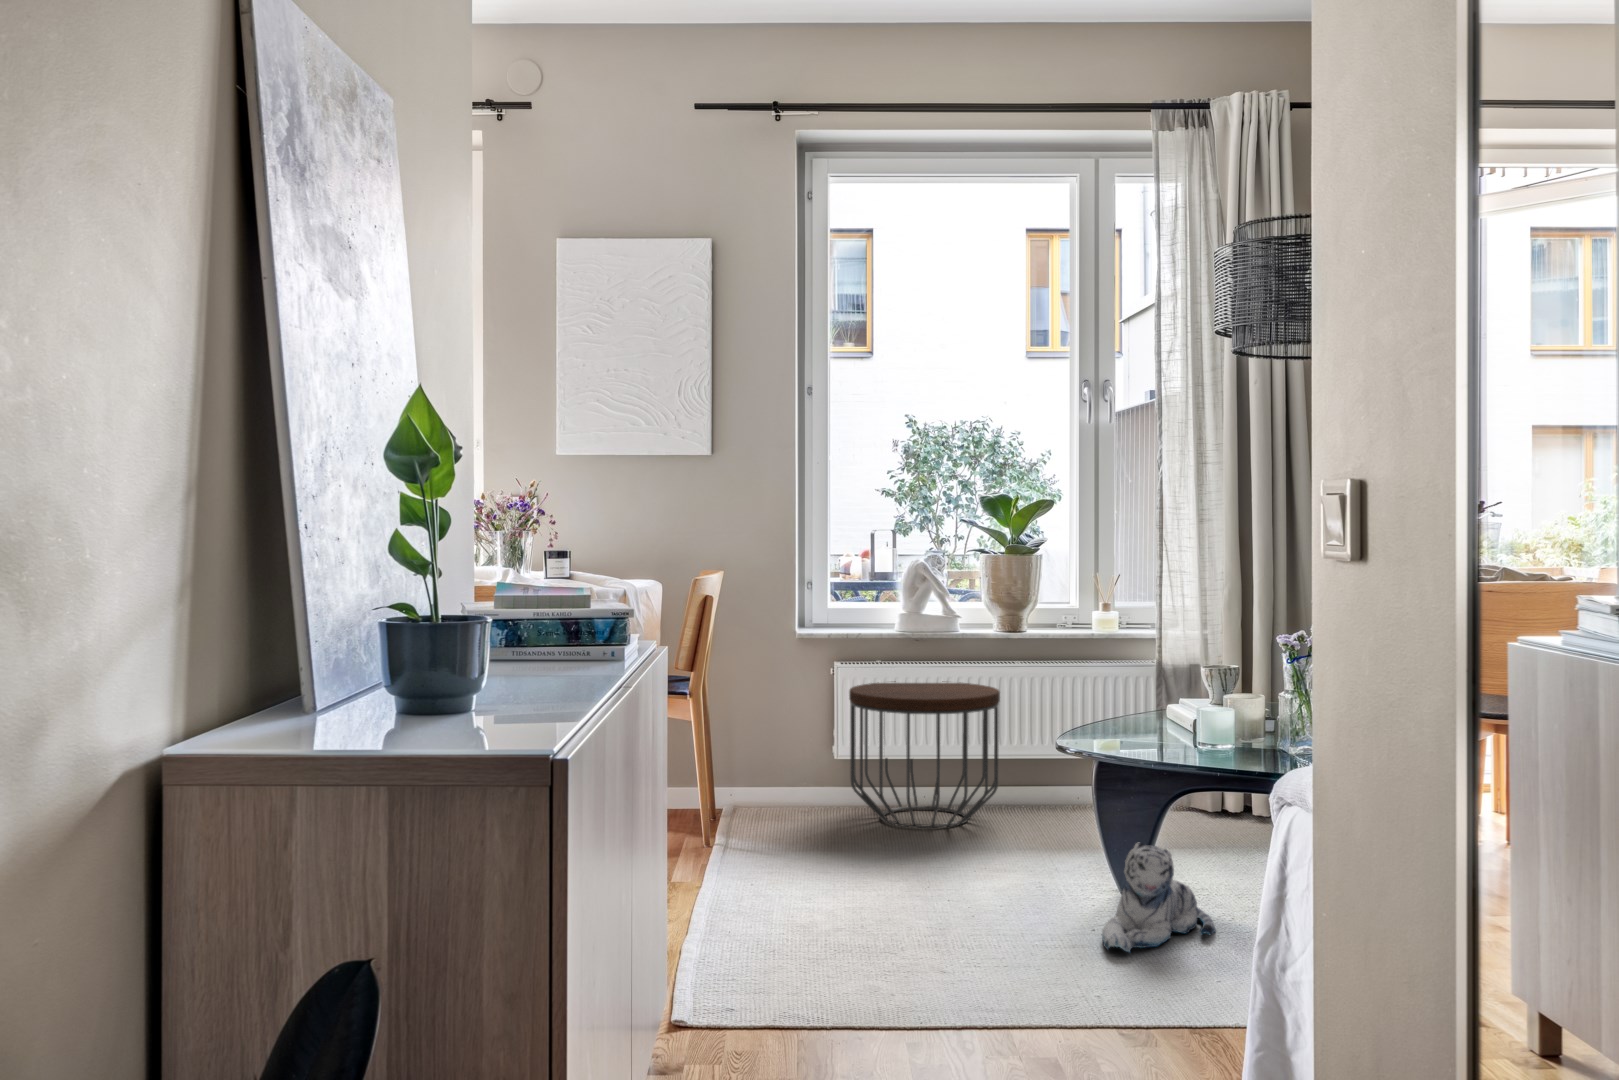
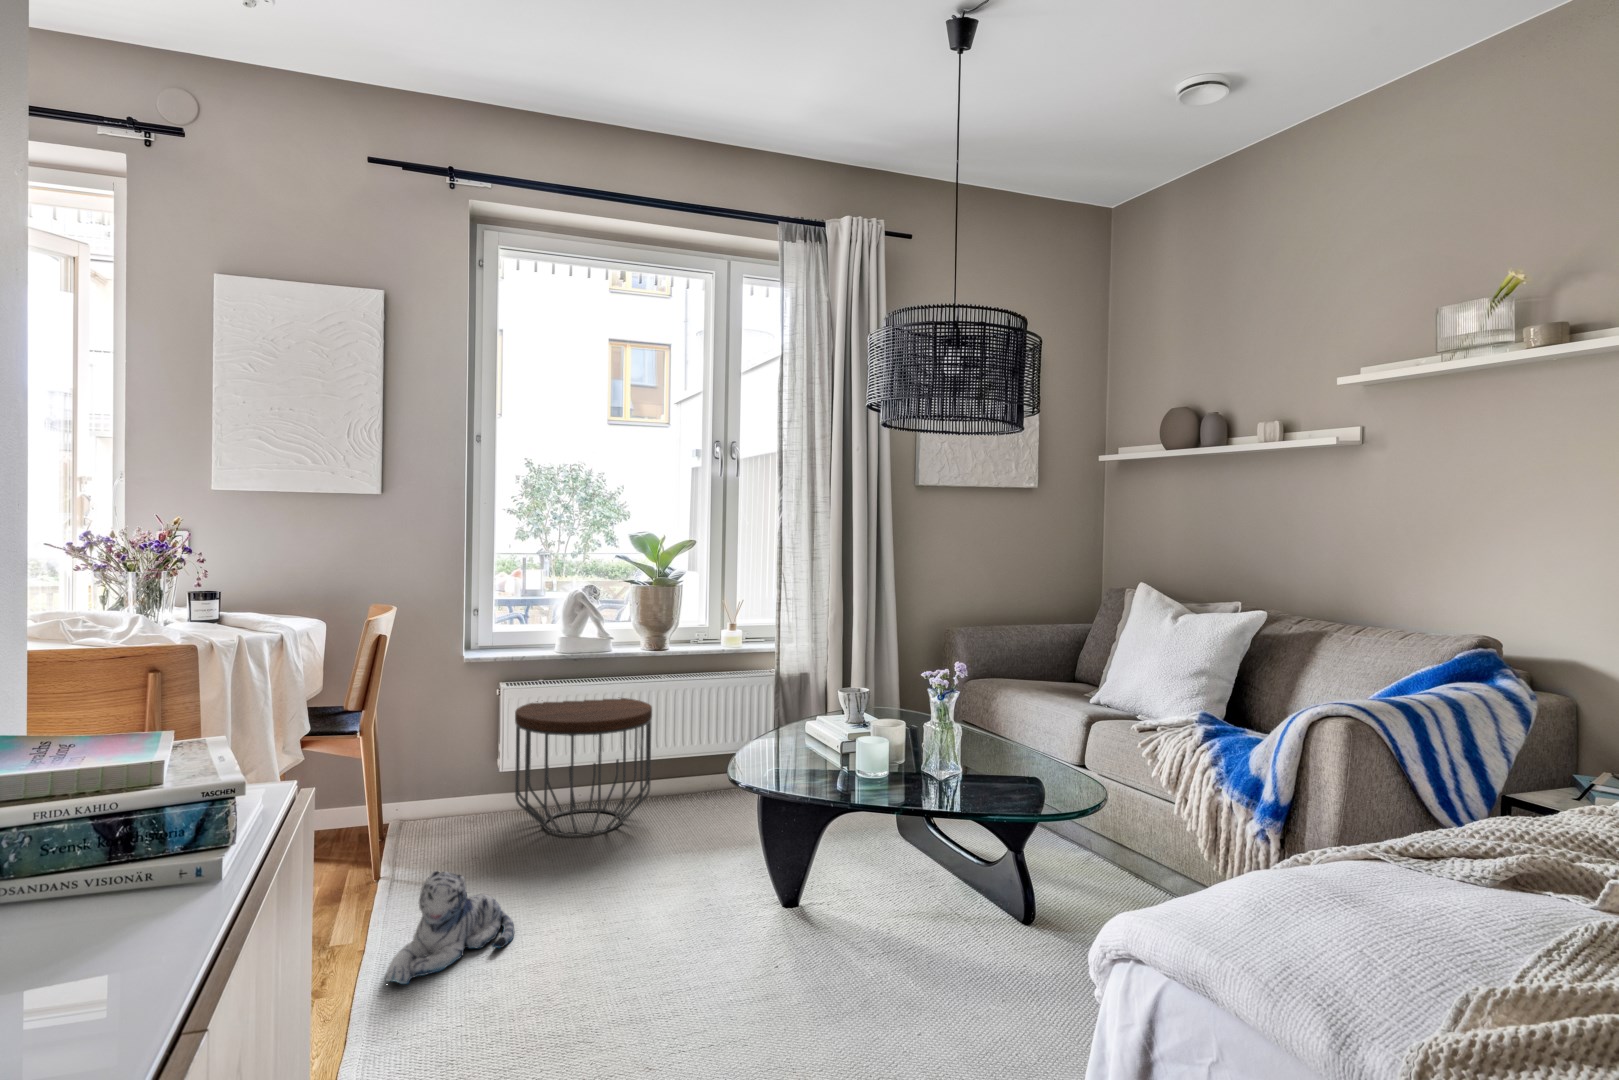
plush toy: present [1102,843,1215,952] -> present [385,871,514,984]

